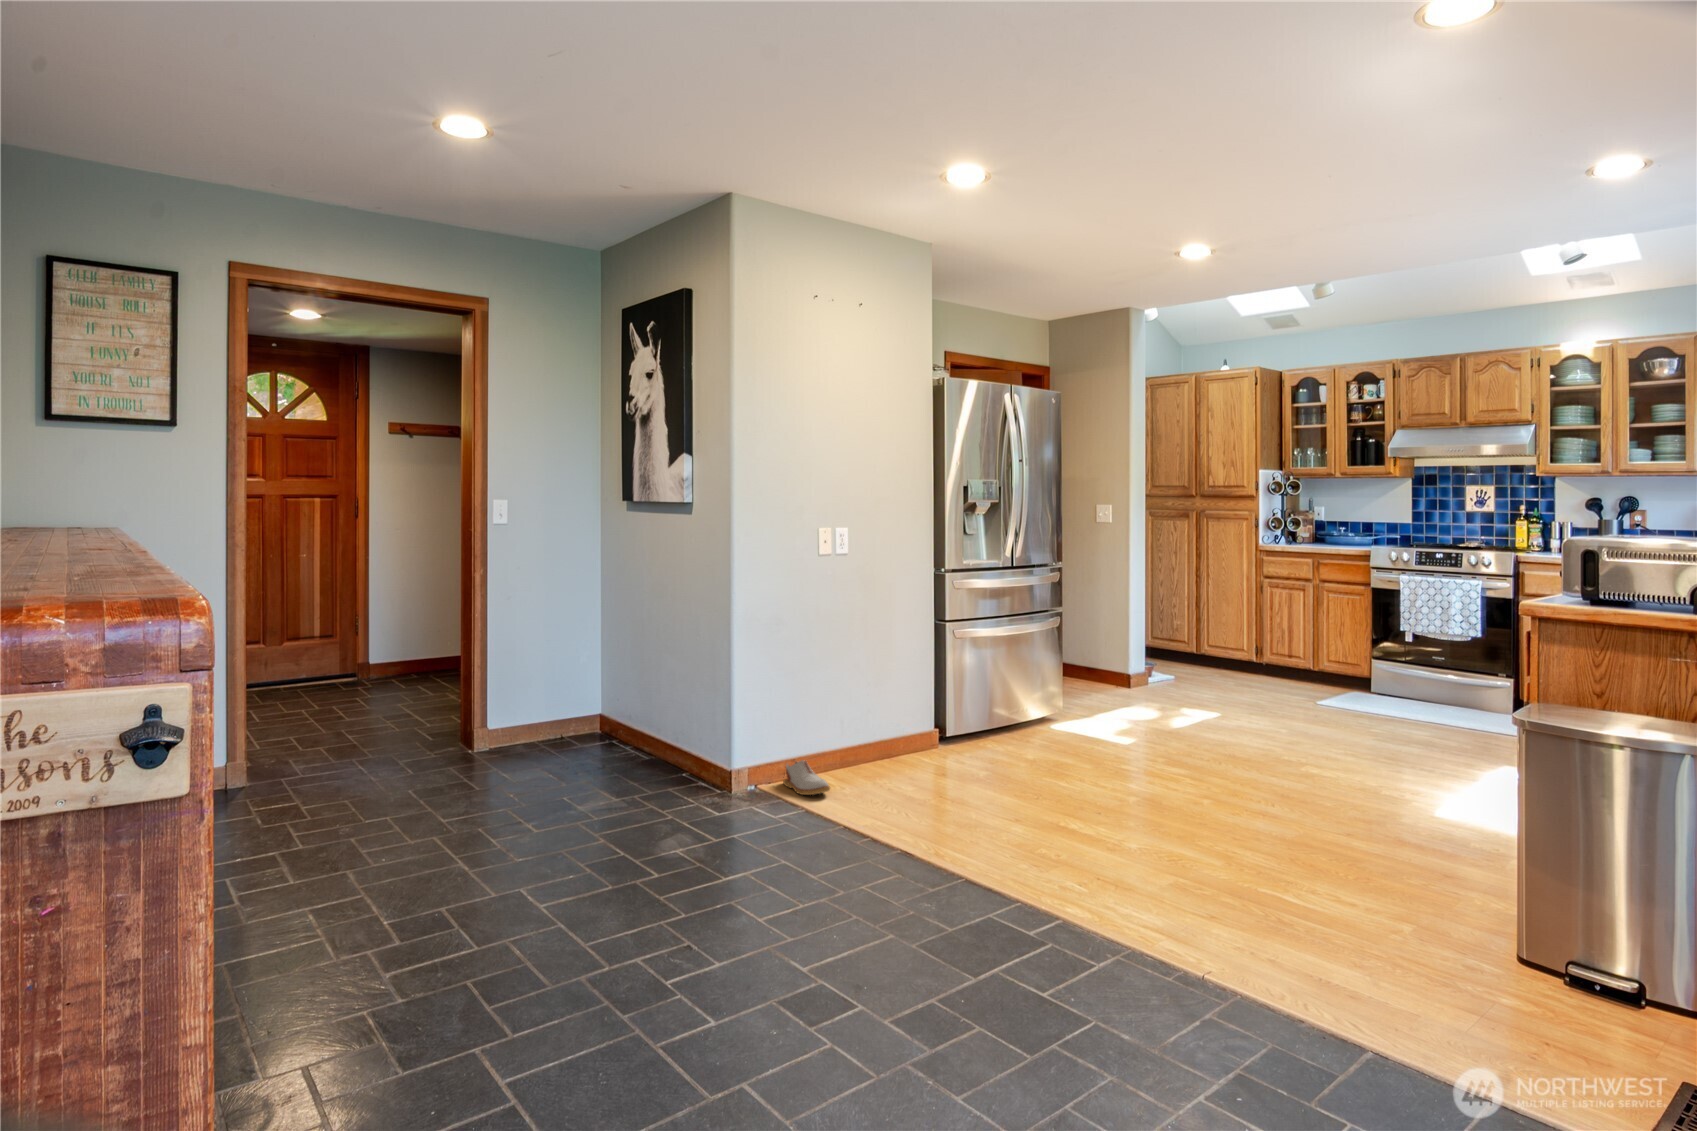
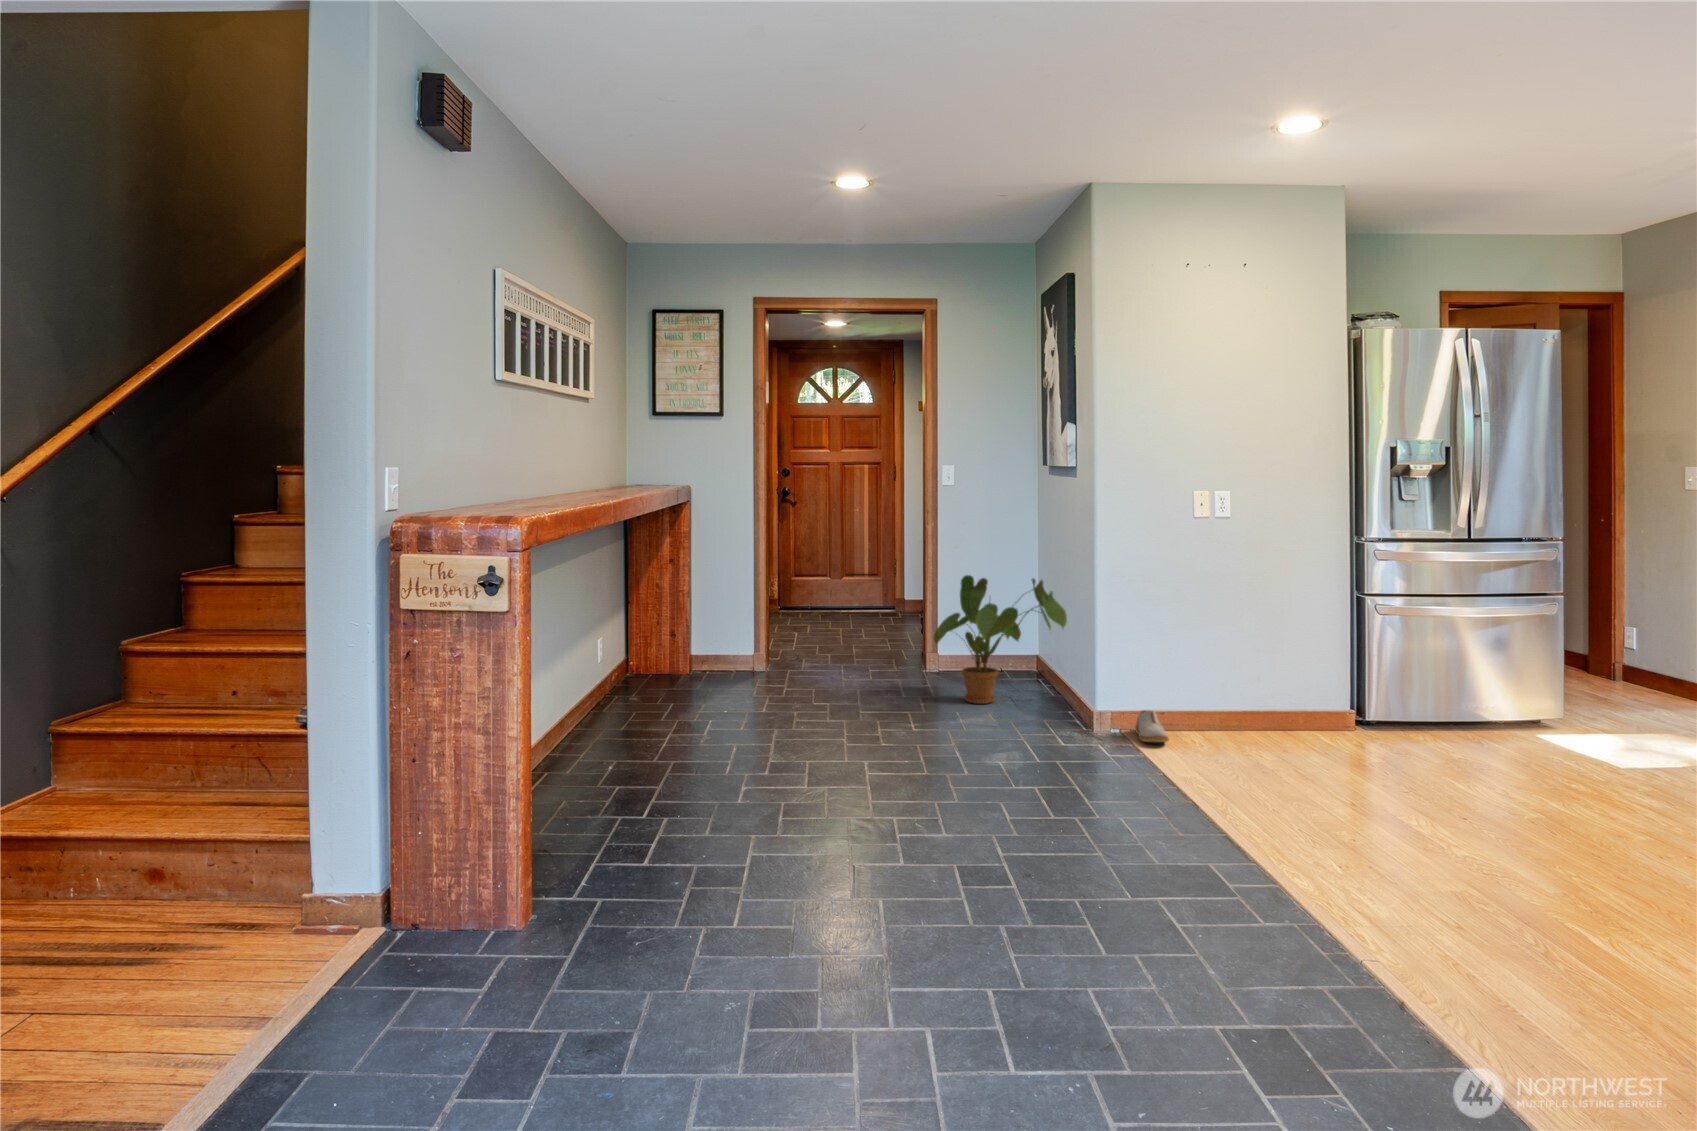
house plant: none [523,629,695,783] -> present [933,575,1067,704]

